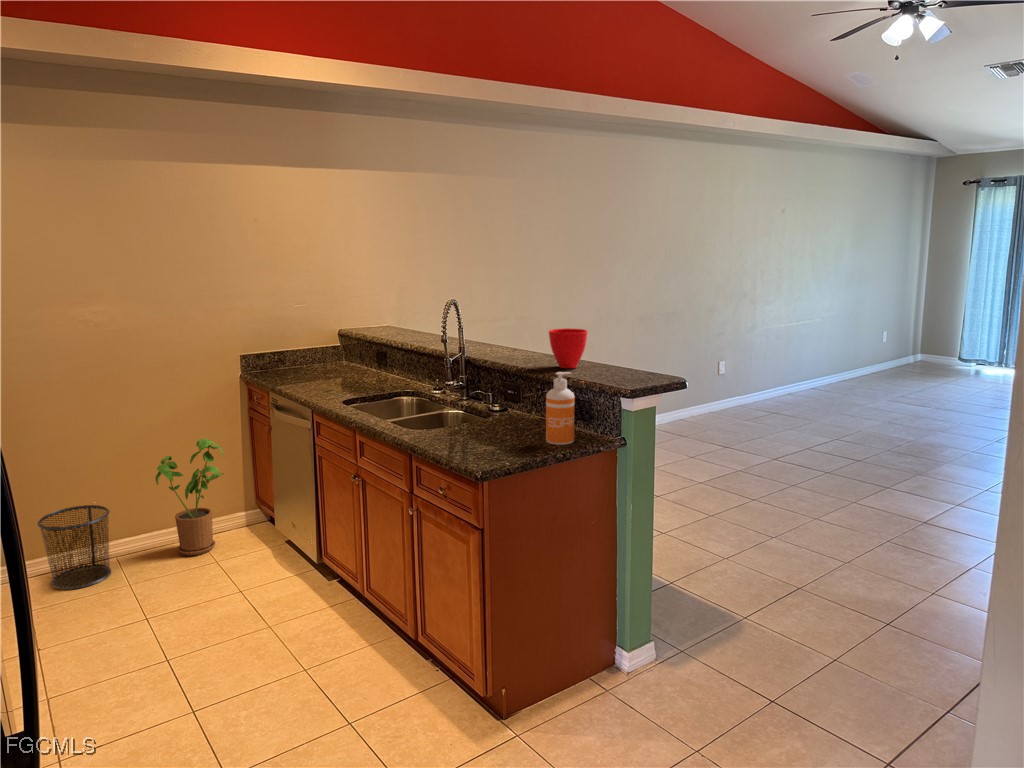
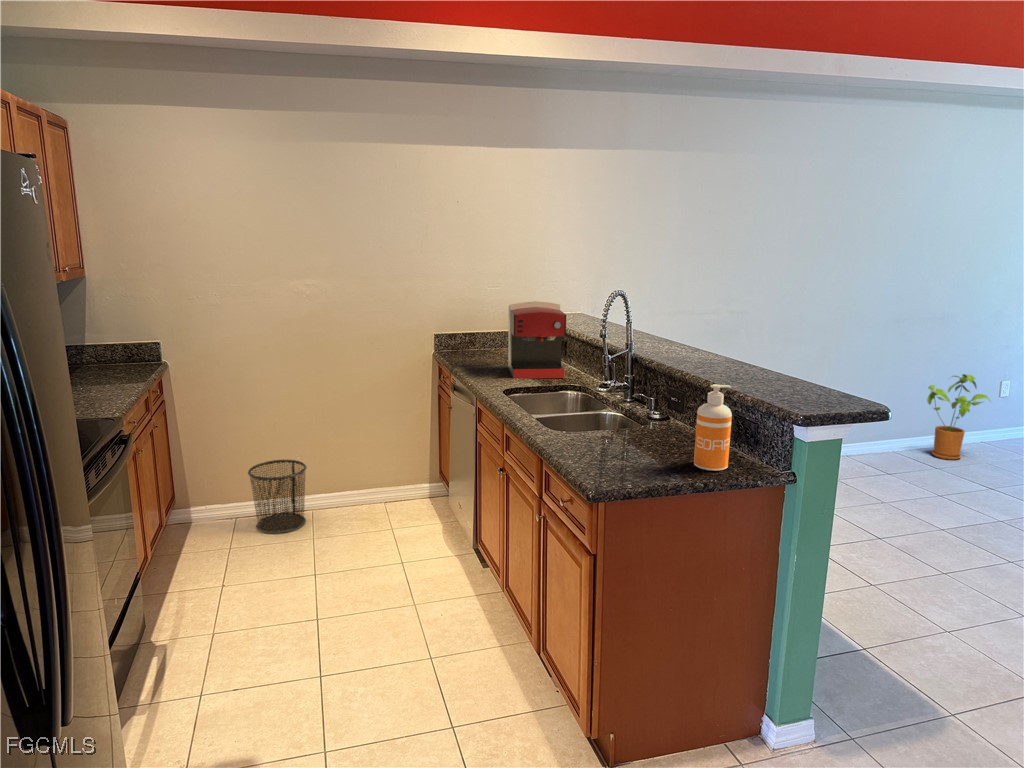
coffee maker: none [327,315,392,391] -> present [508,301,566,379]
cup: present [549,328,588,368] -> none [723,331,771,379]
house plant: present [155,439,224,555] -> present [927,374,989,460]

